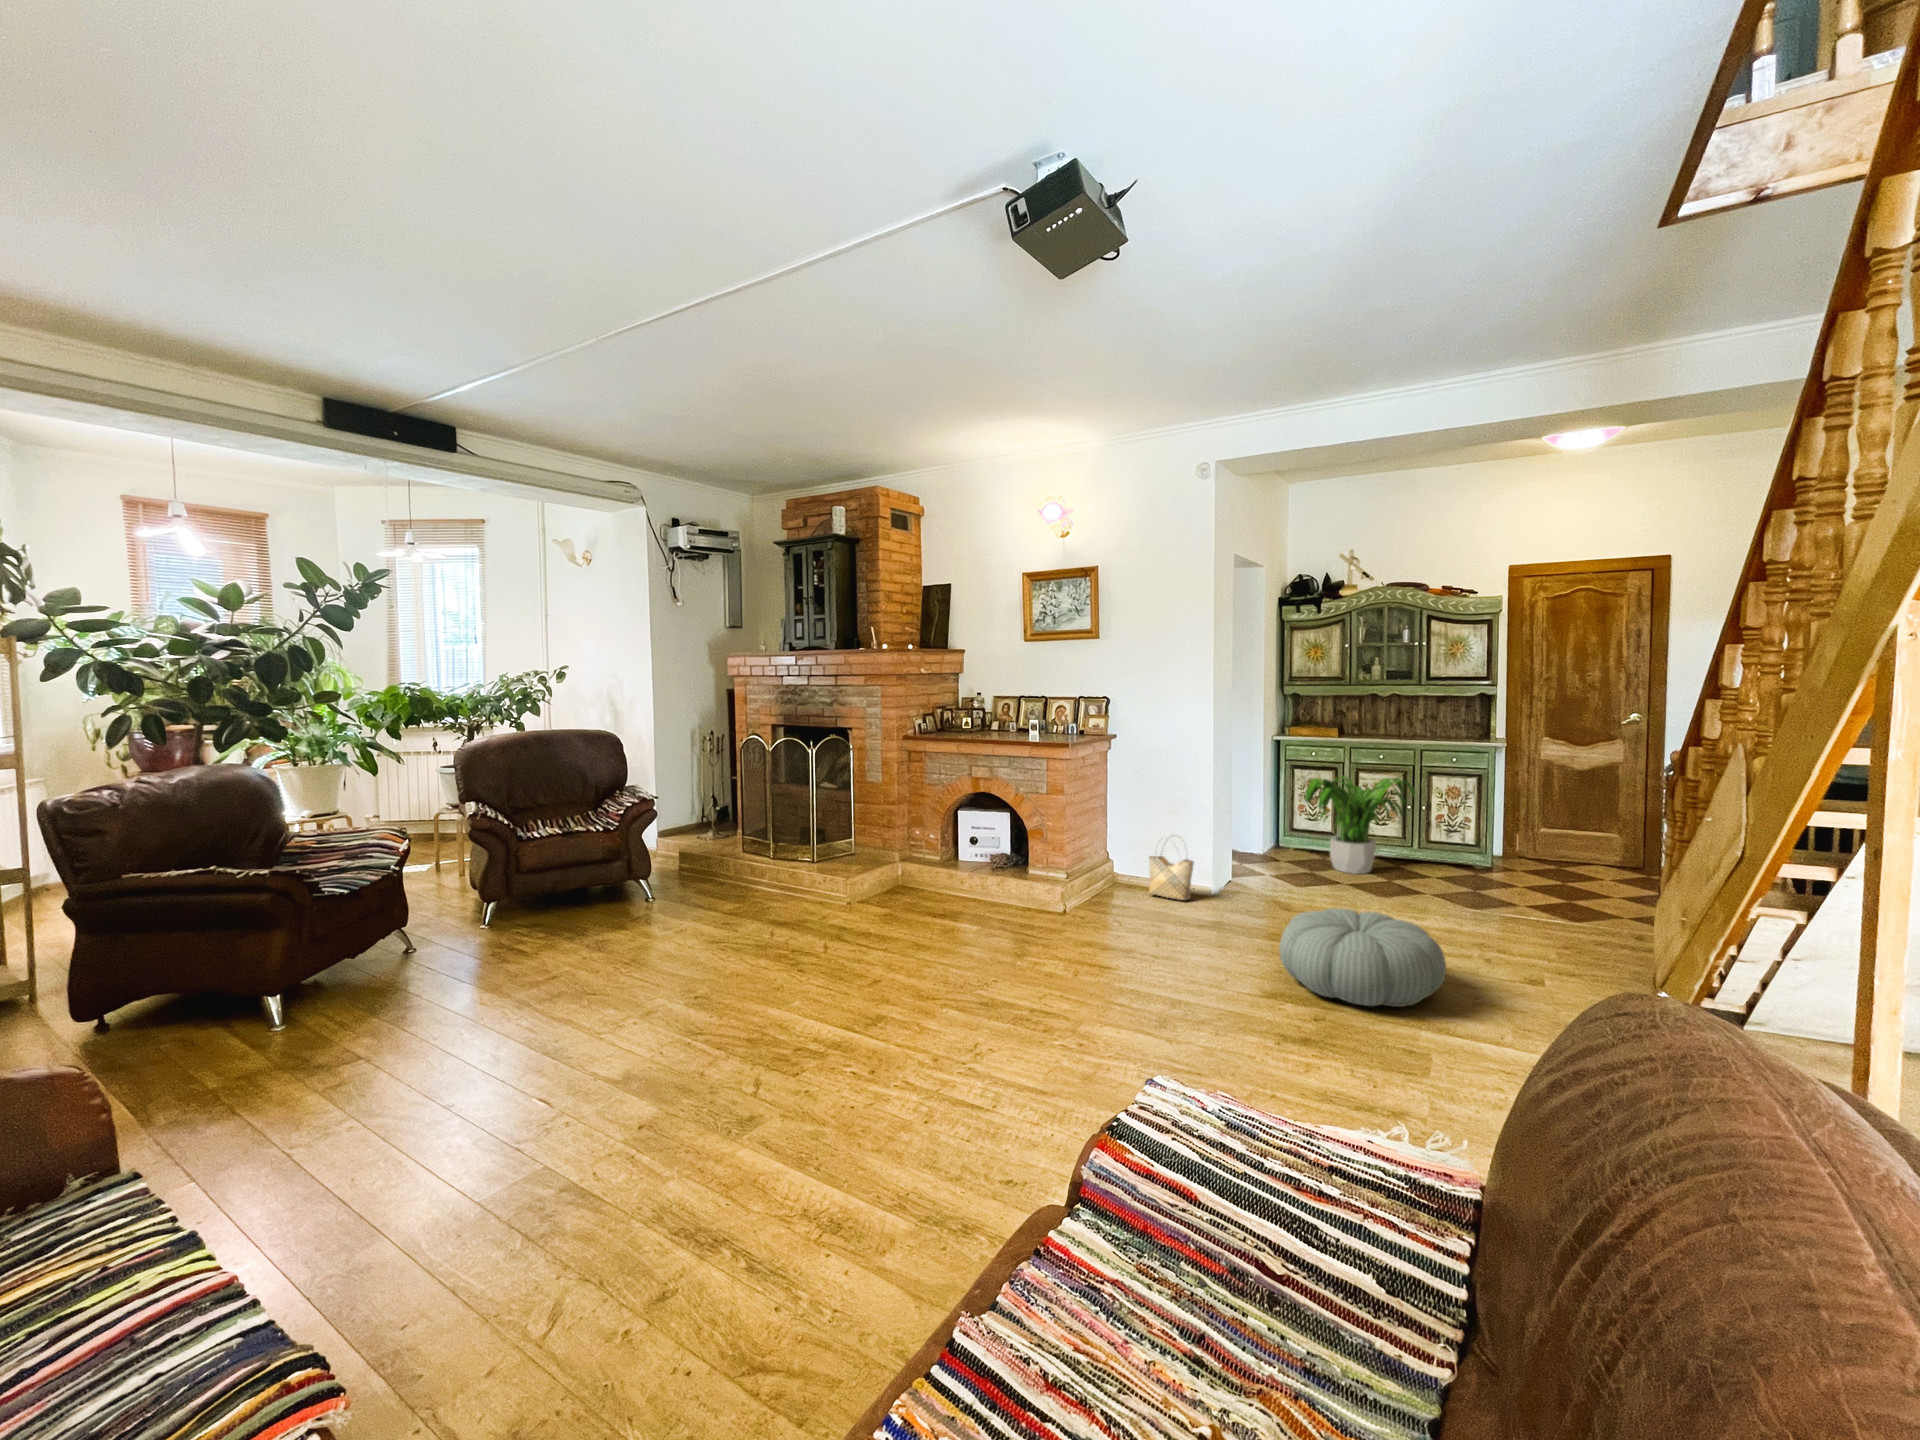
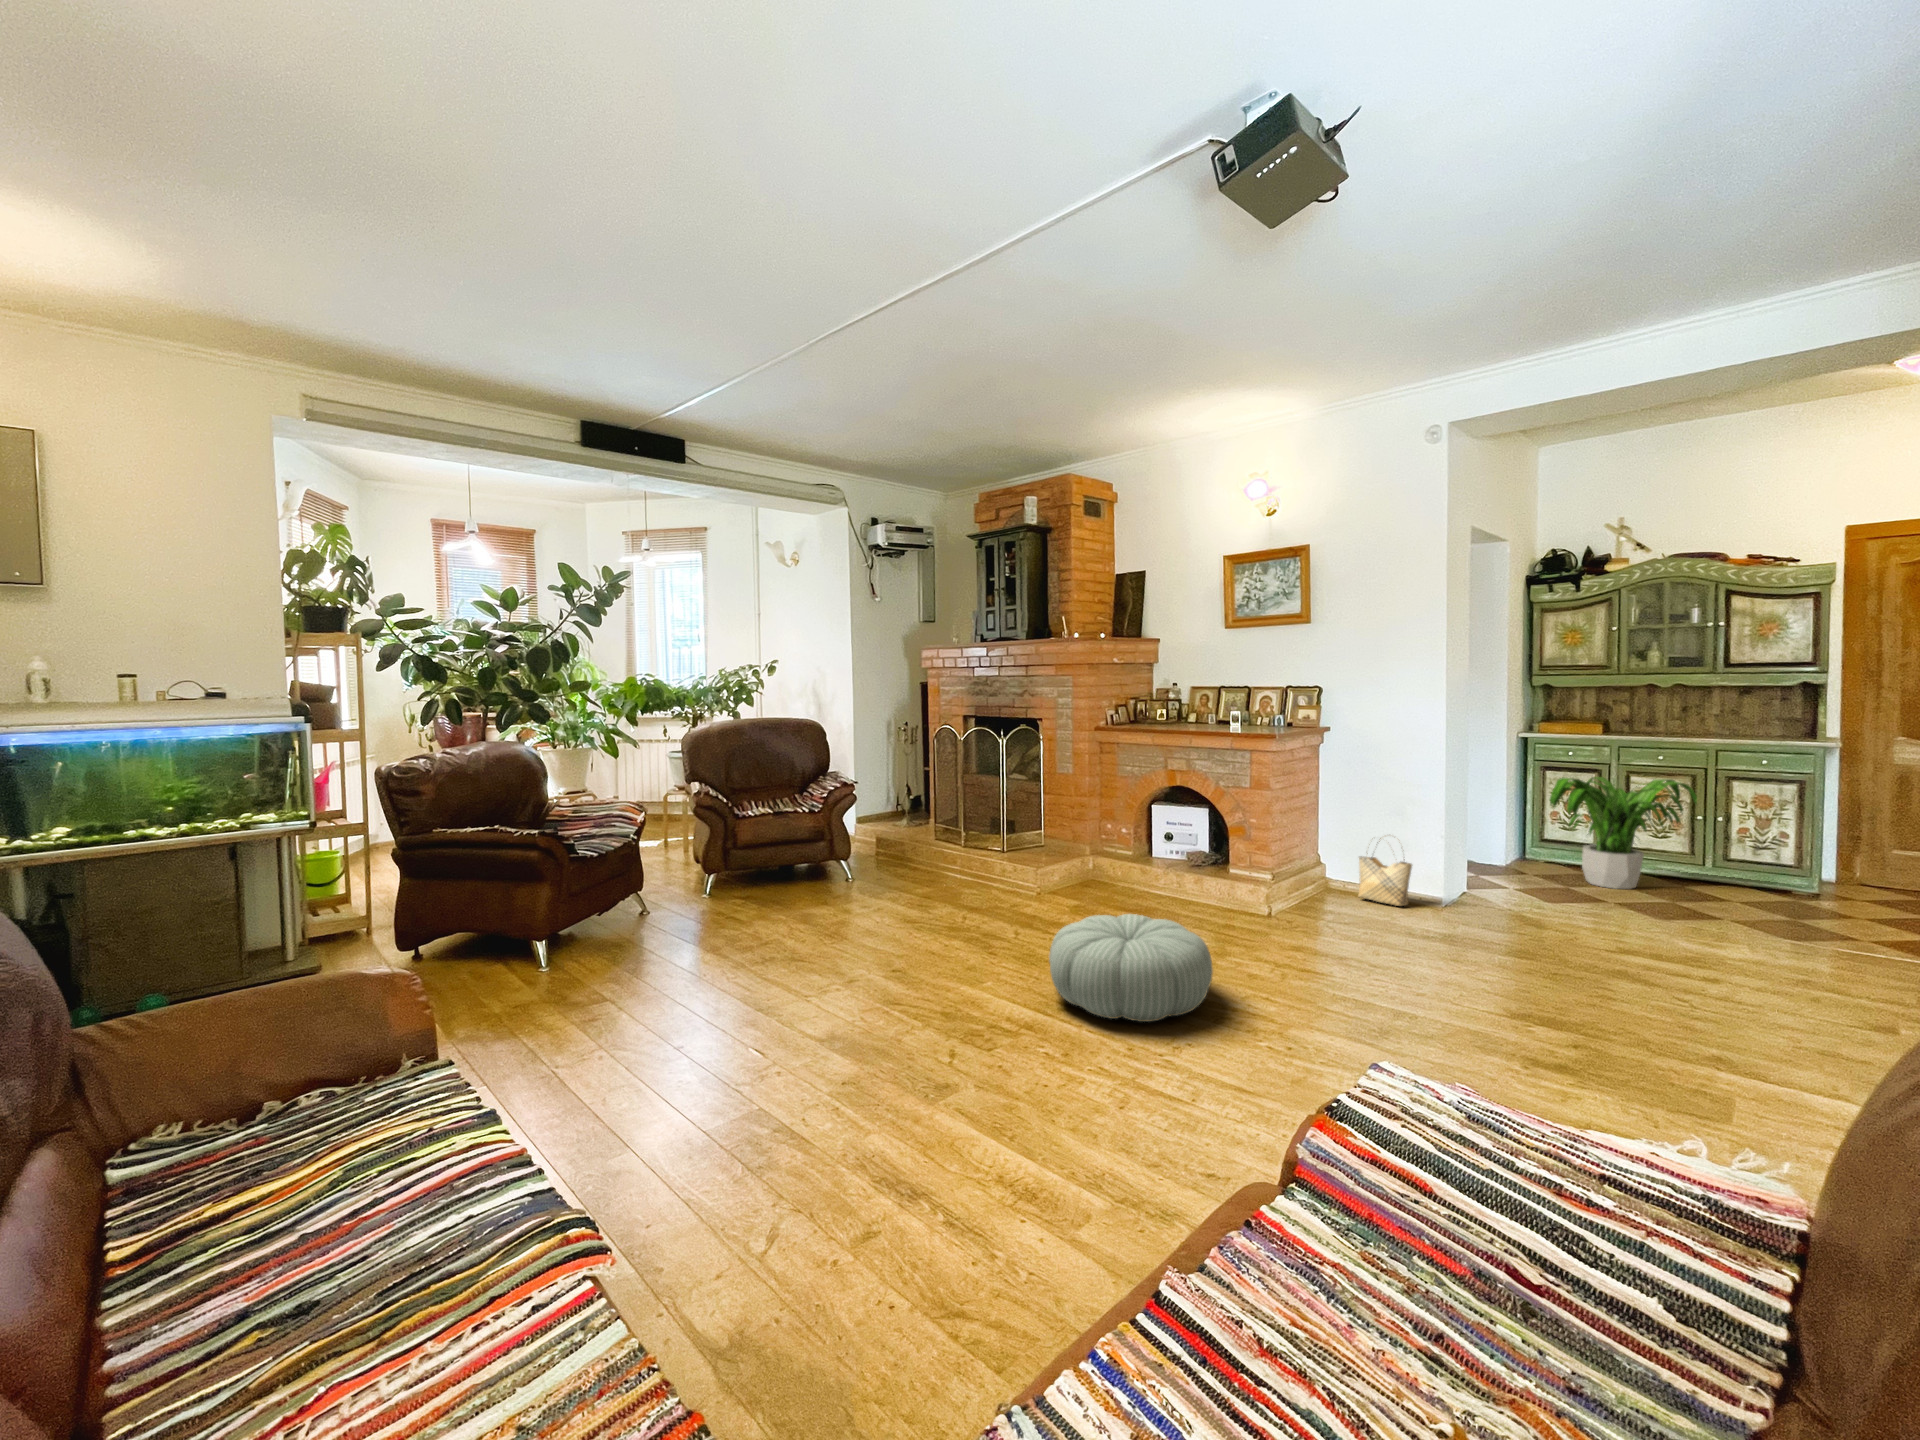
pouf: present [1279,908,1446,1007] -> present [1049,914,1213,1022]

